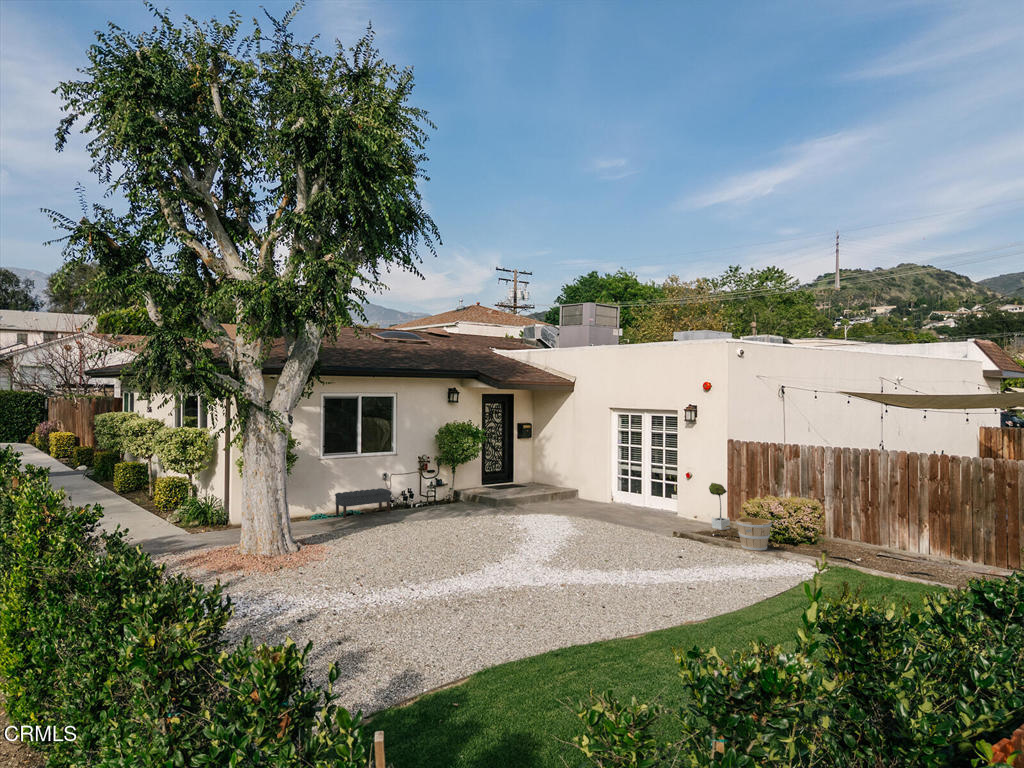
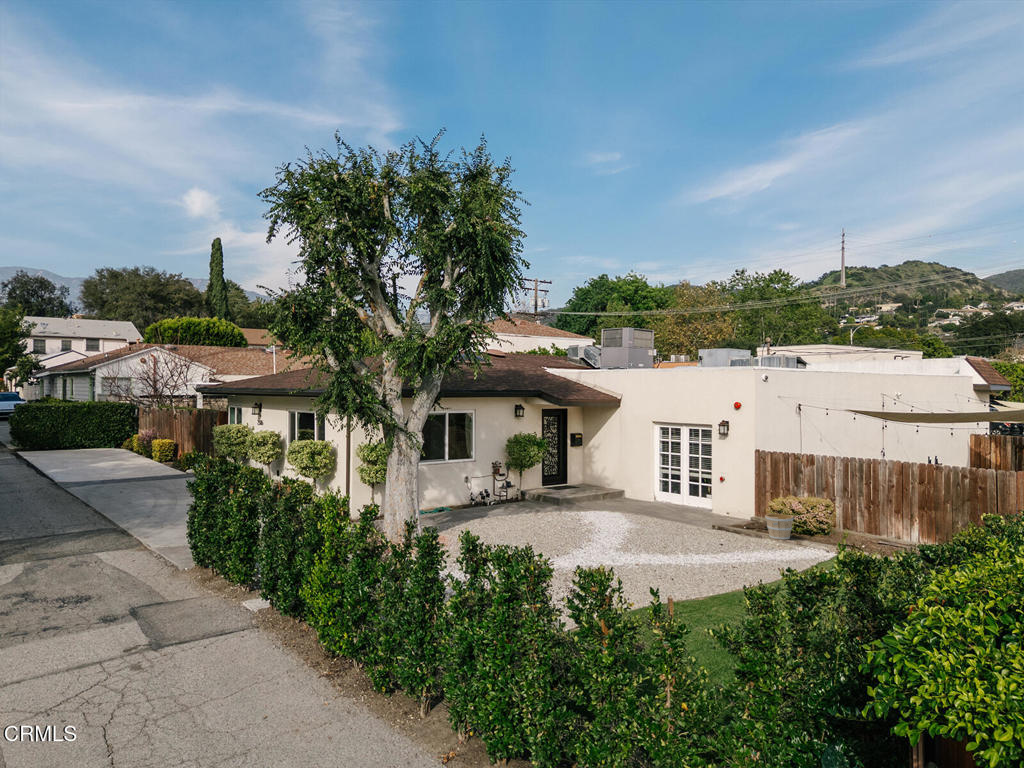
potted tree: present [709,483,730,530] -> none [740,485,758,524]
bench: present [335,488,391,518] -> none [430,490,474,514]

